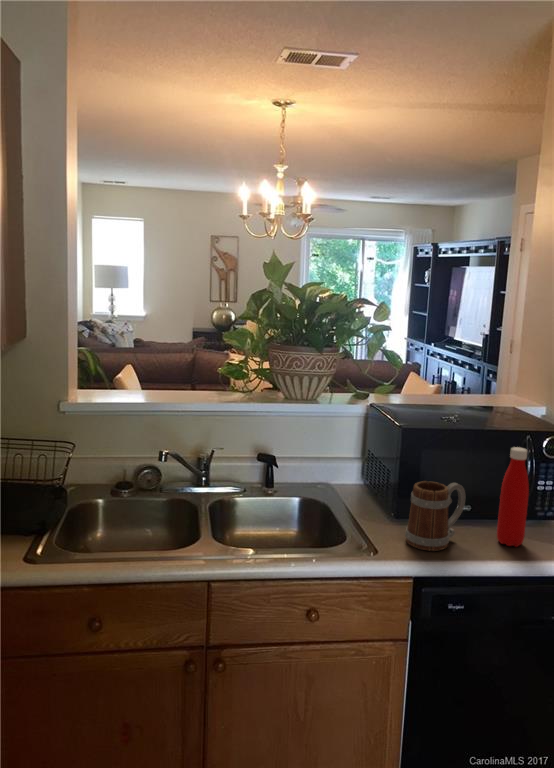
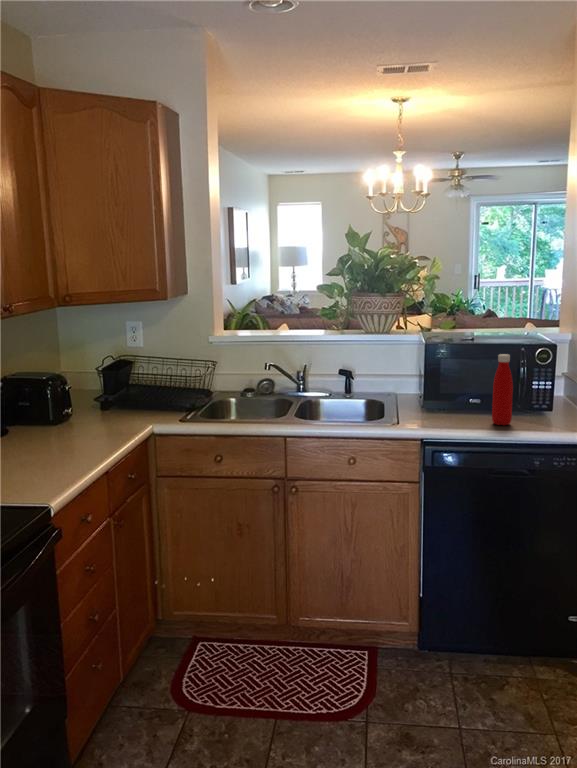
mug: present [405,481,465,551] -> none [423,380,468,425]

